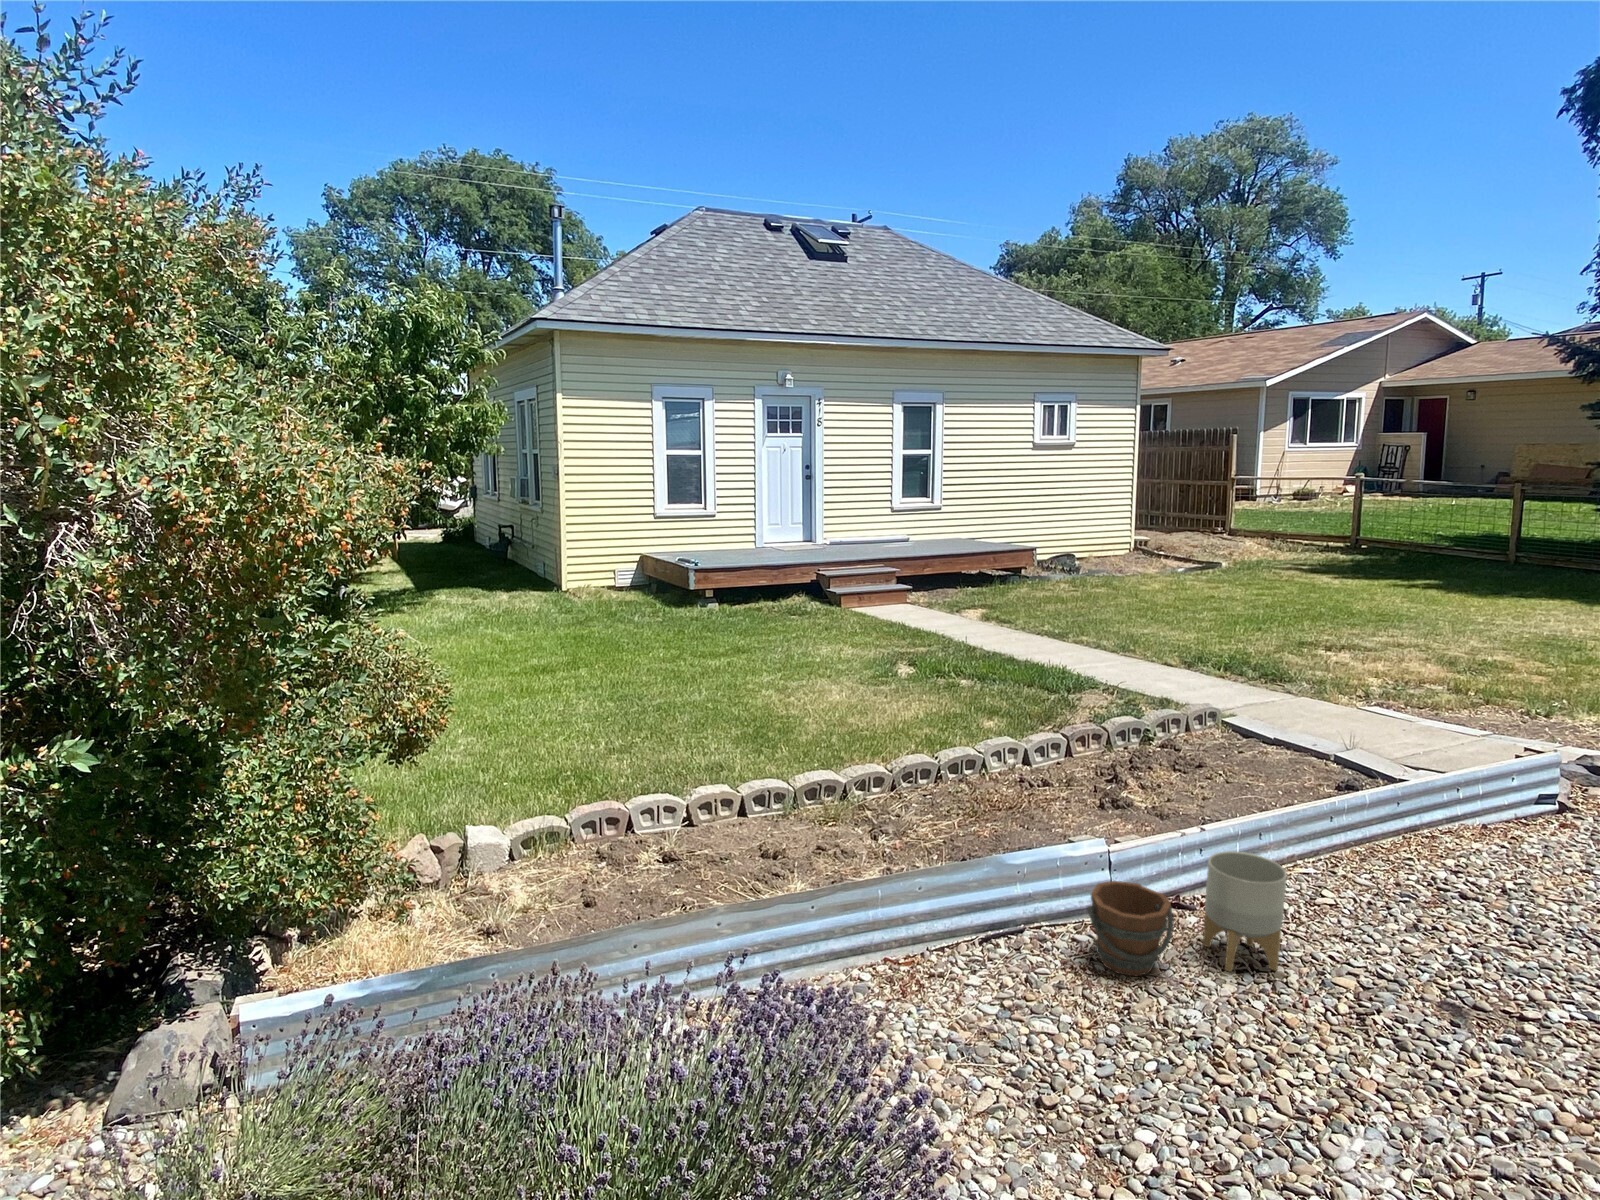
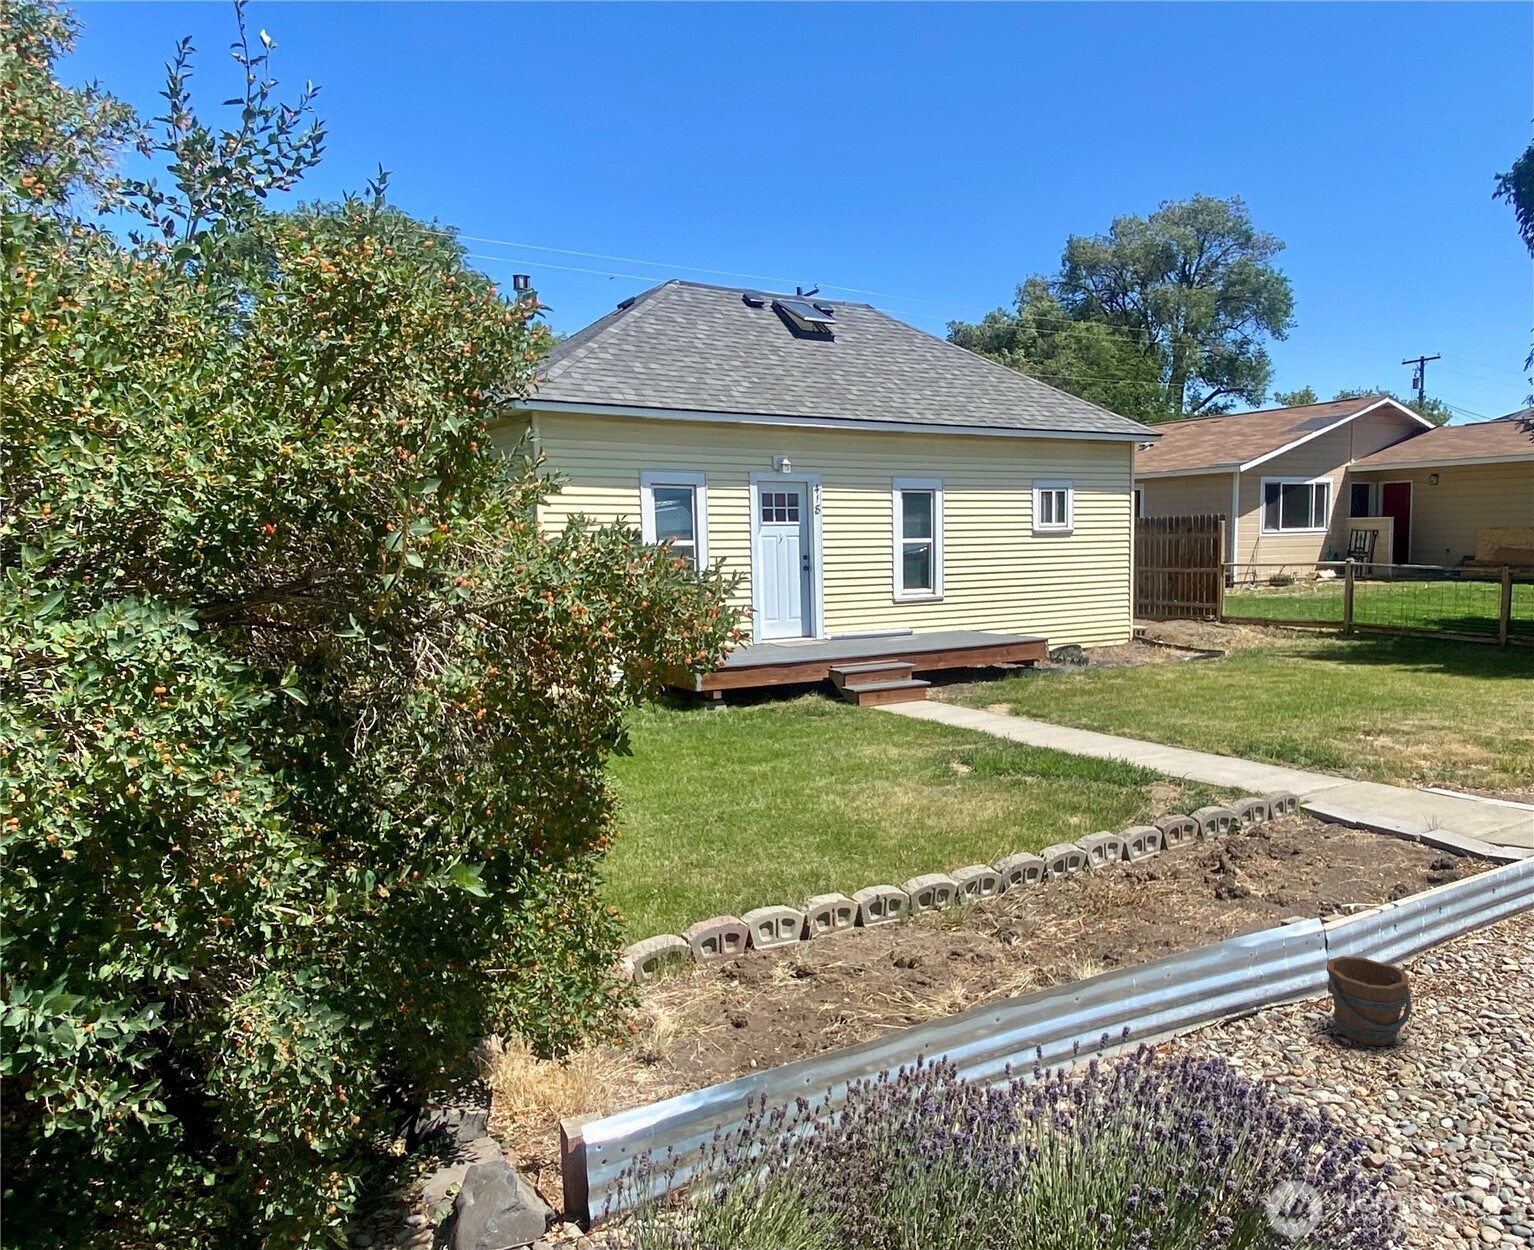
planter: present [1203,851,1287,972] -> none [1426,923,1511,1038]

